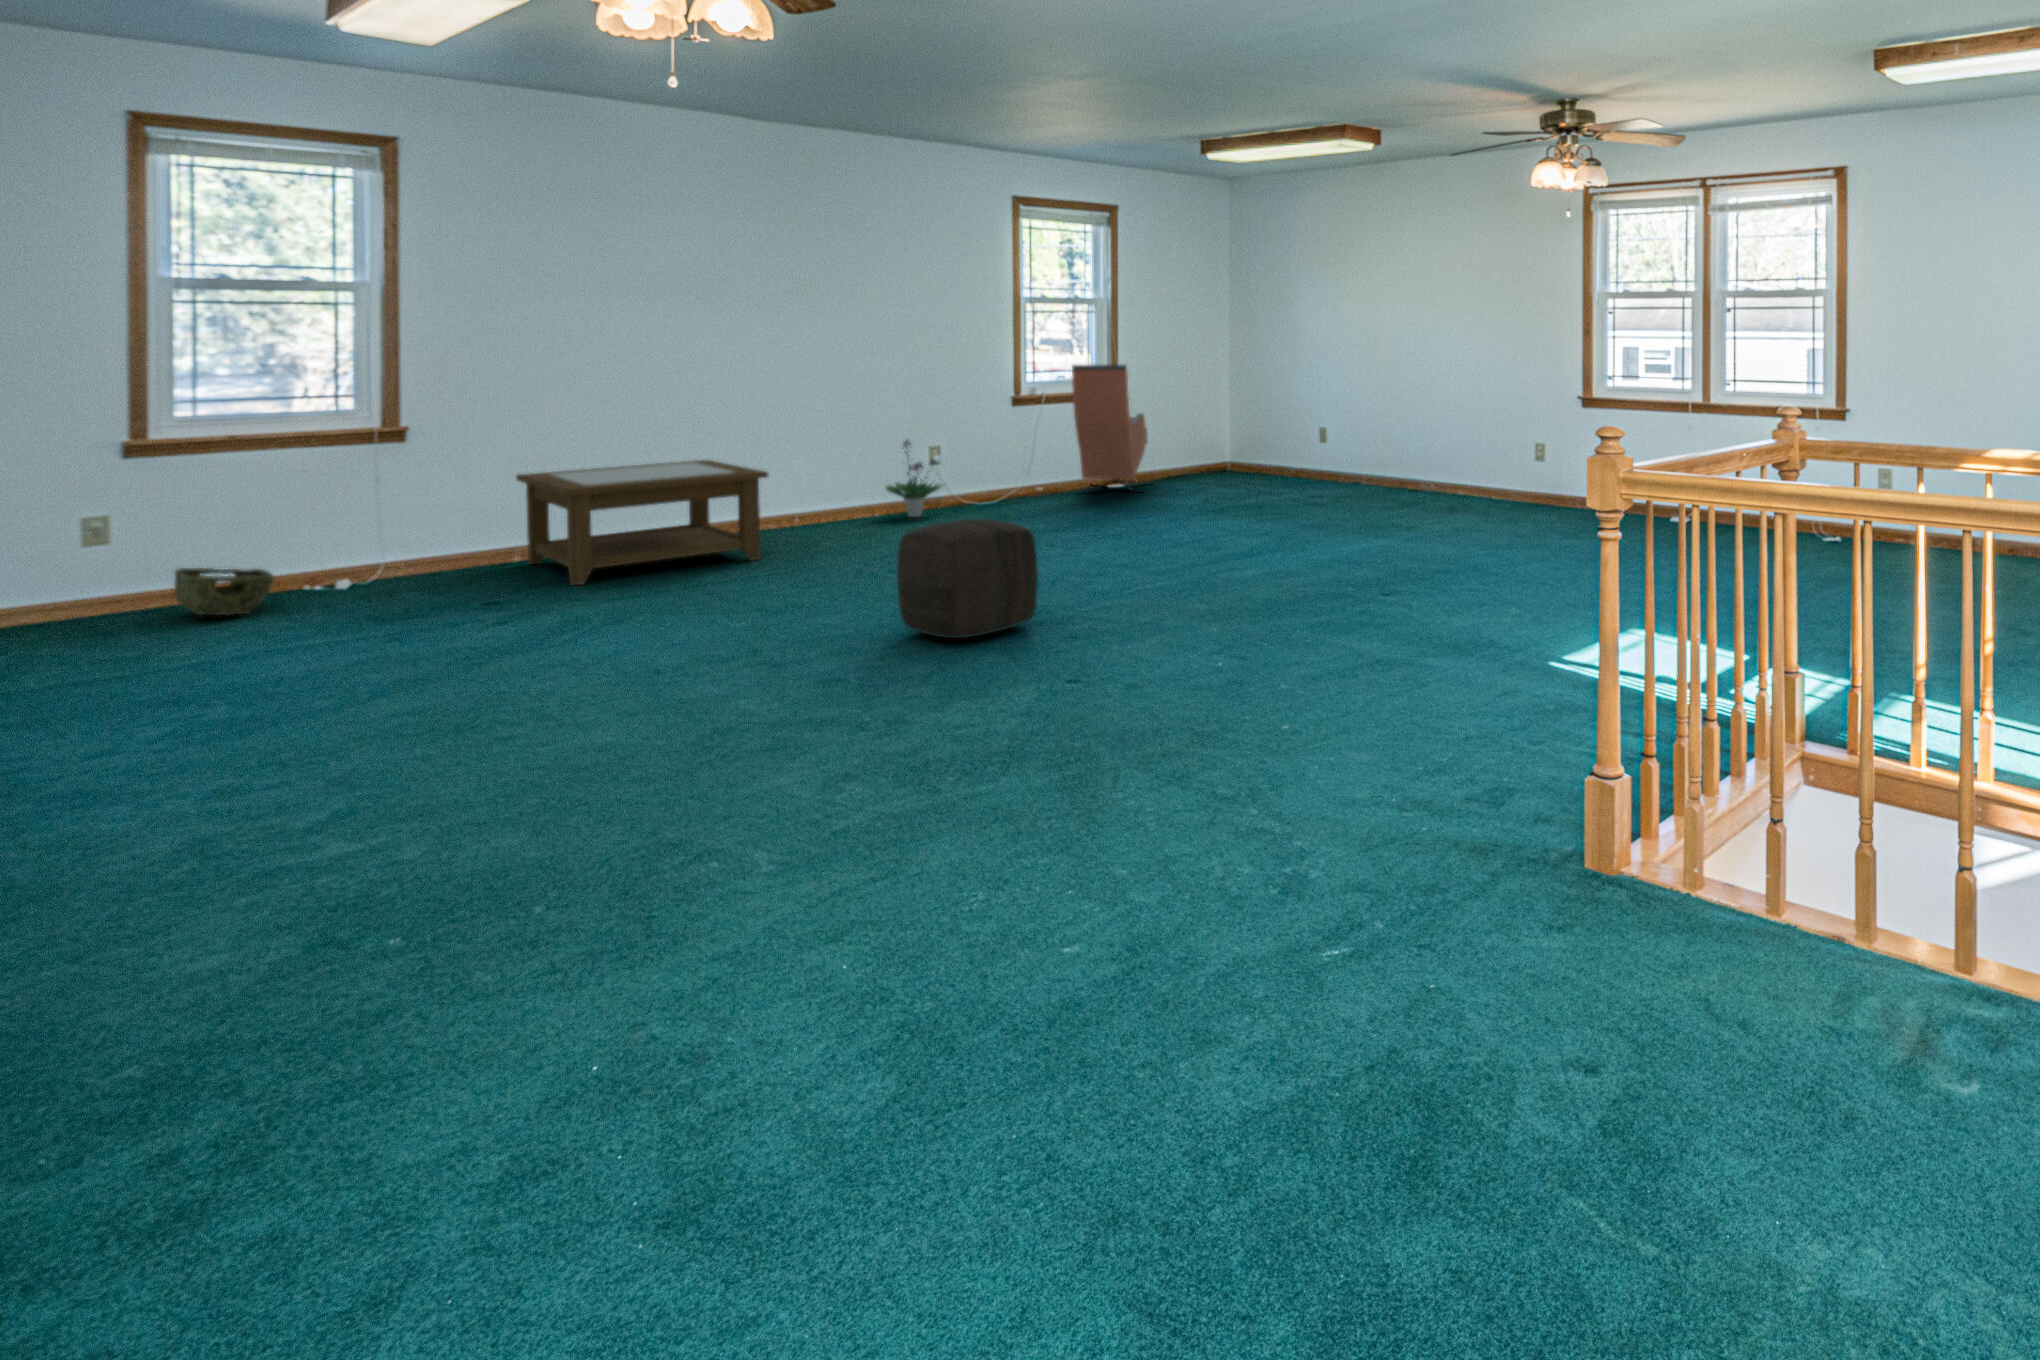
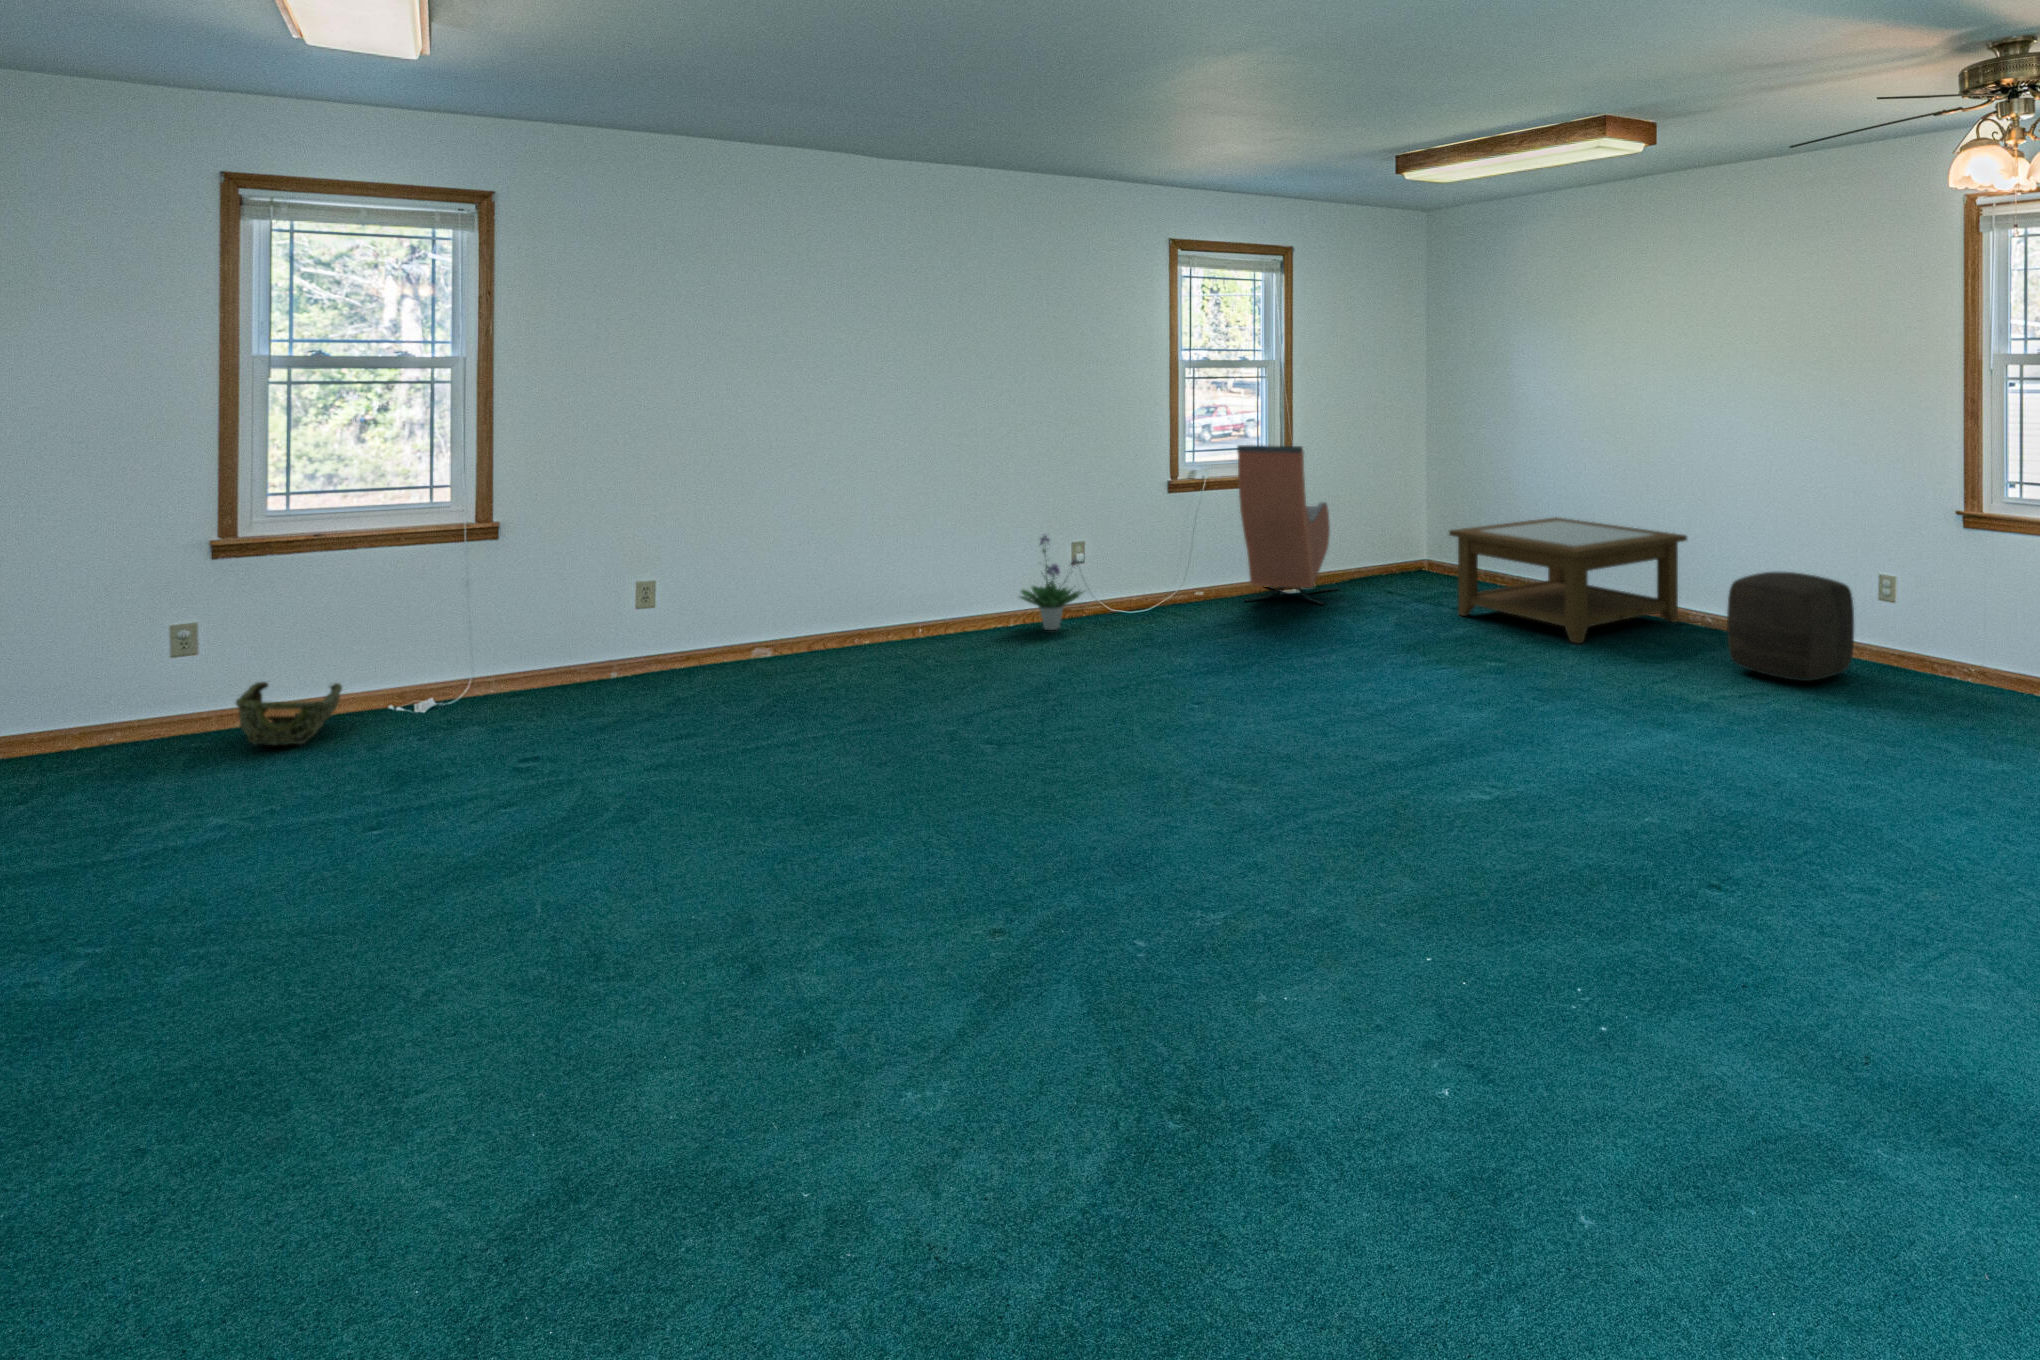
coffee table: present [516,460,768,585] -> present [1449,517,1687,643]
ottoman: present [897,519,1038,638] -> present [1727,572,1854,681]

